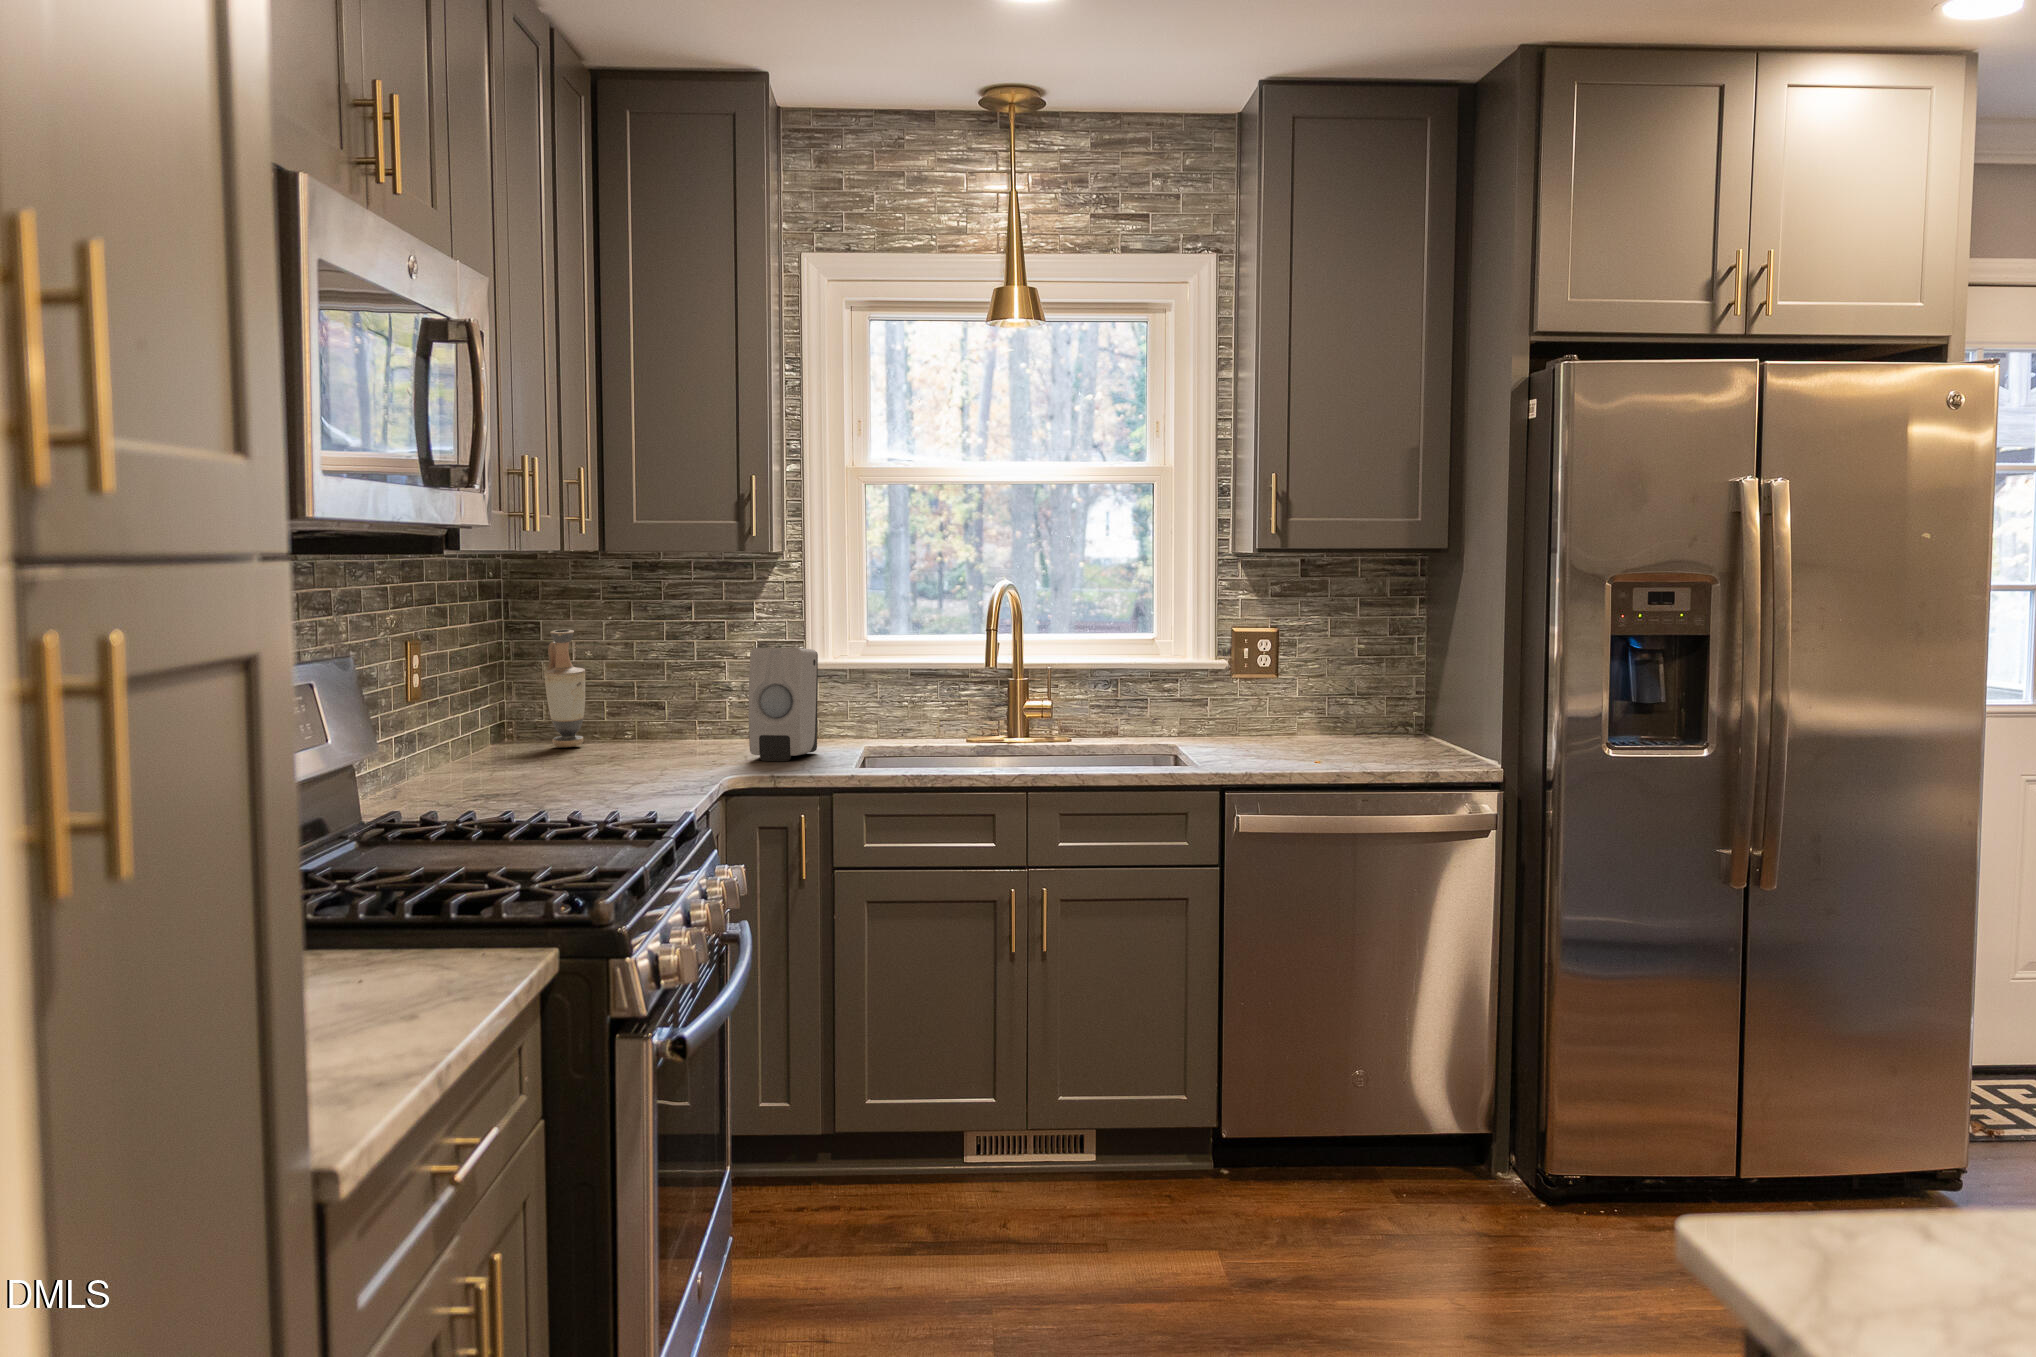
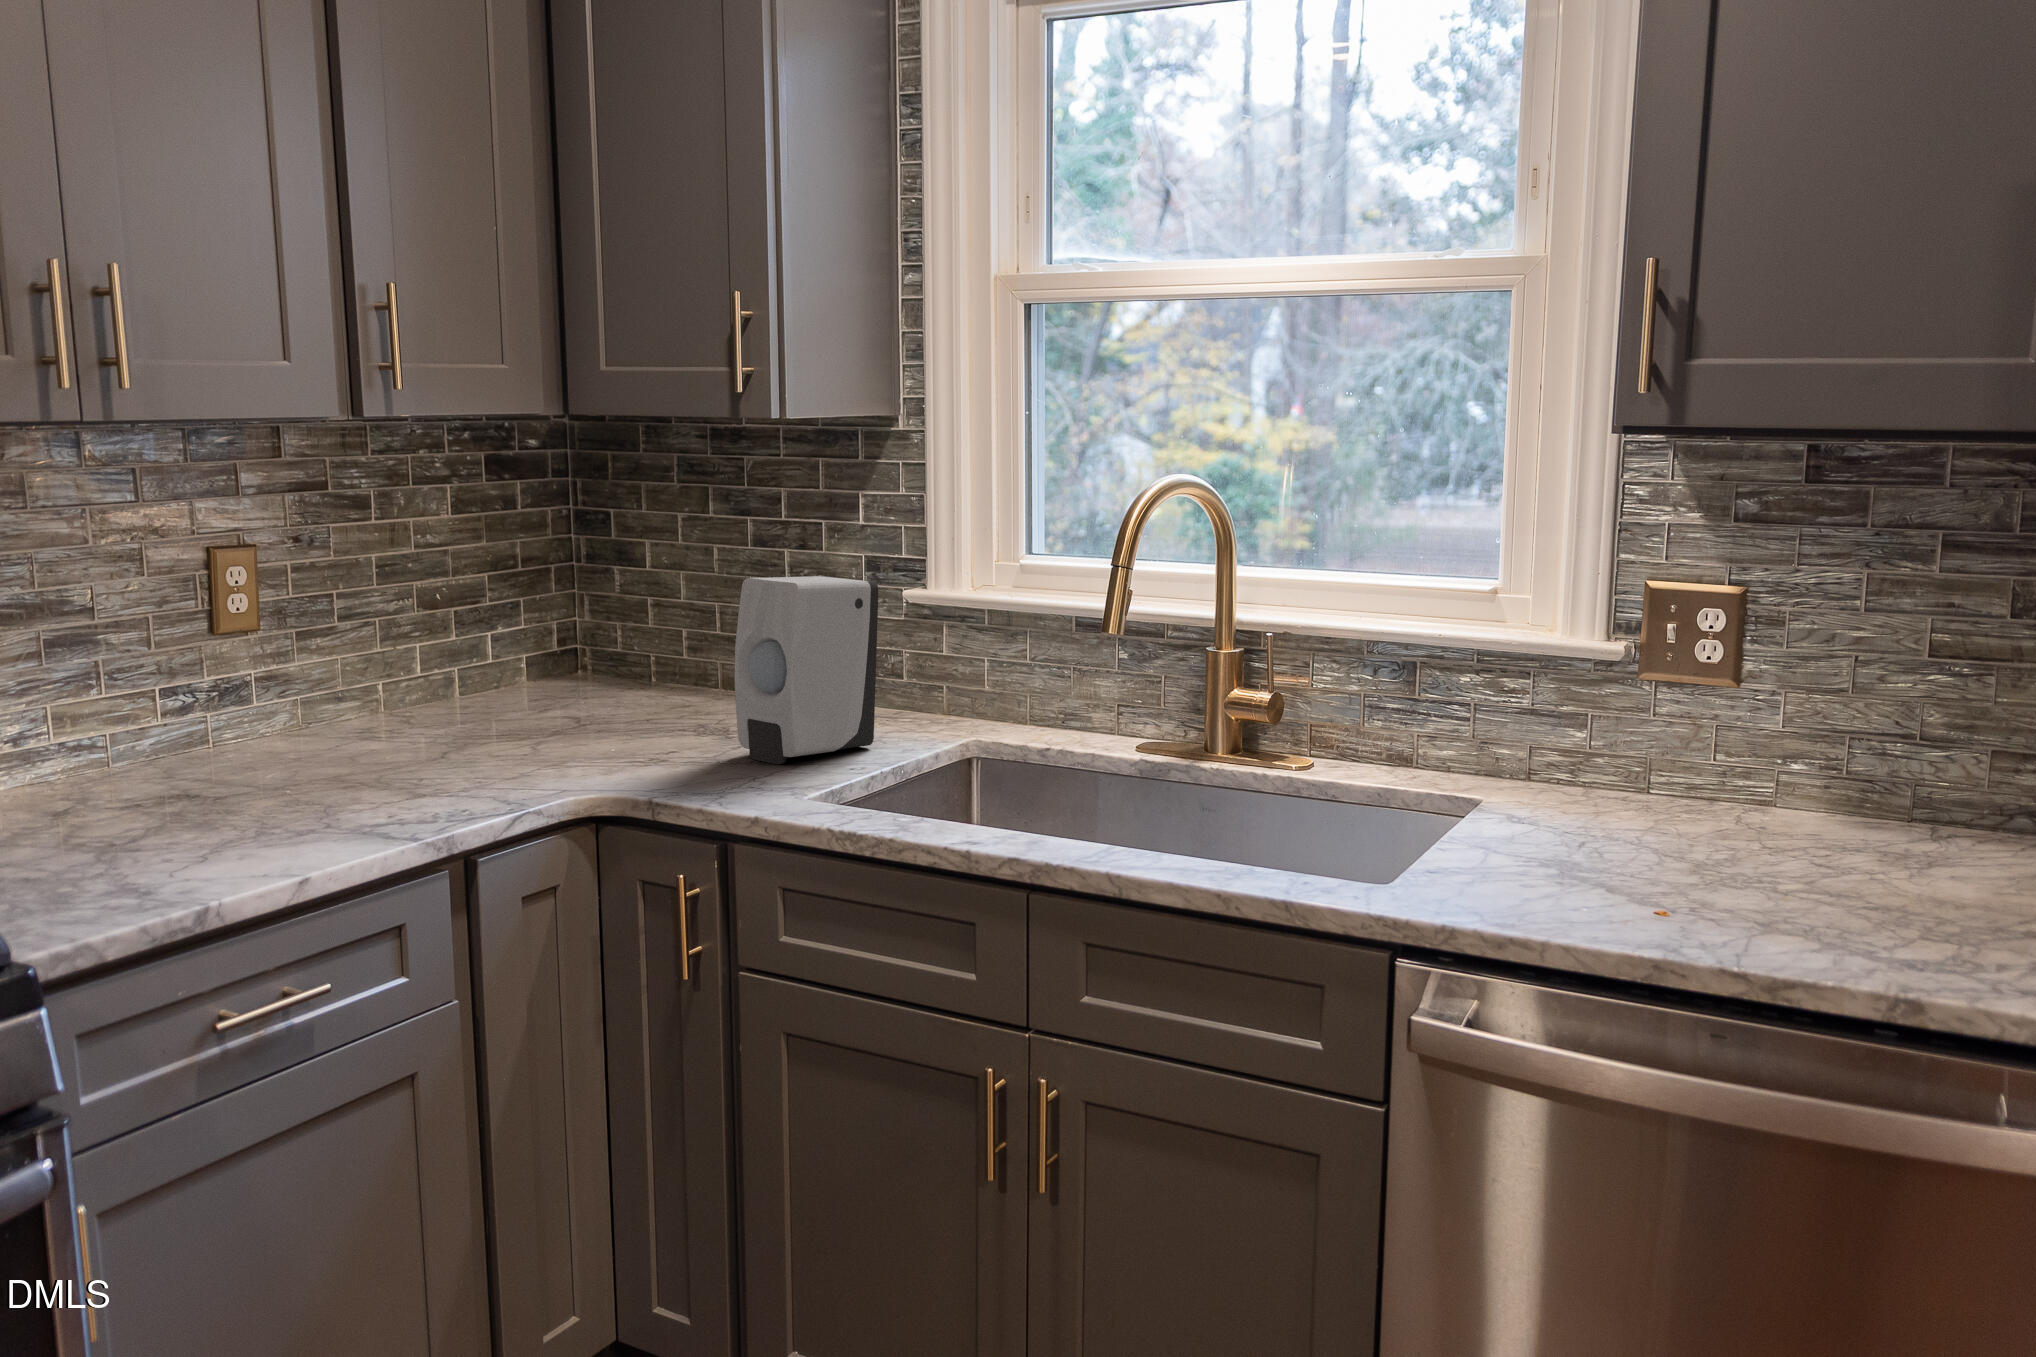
vase: present [544,629,585,748] -> none [599,525,660,693]

